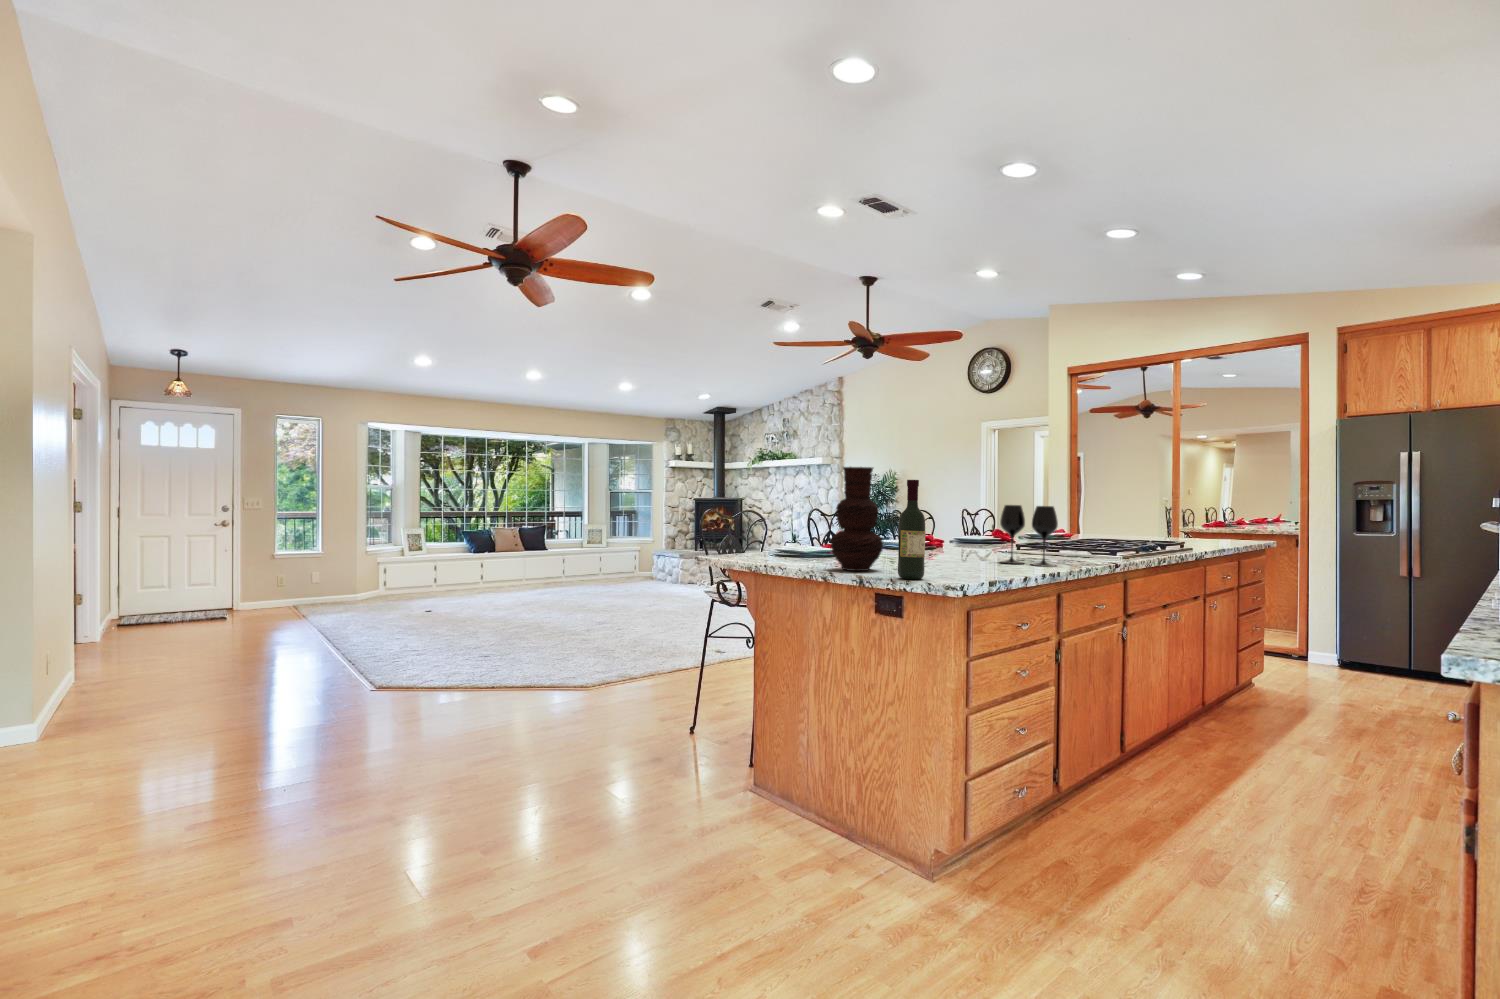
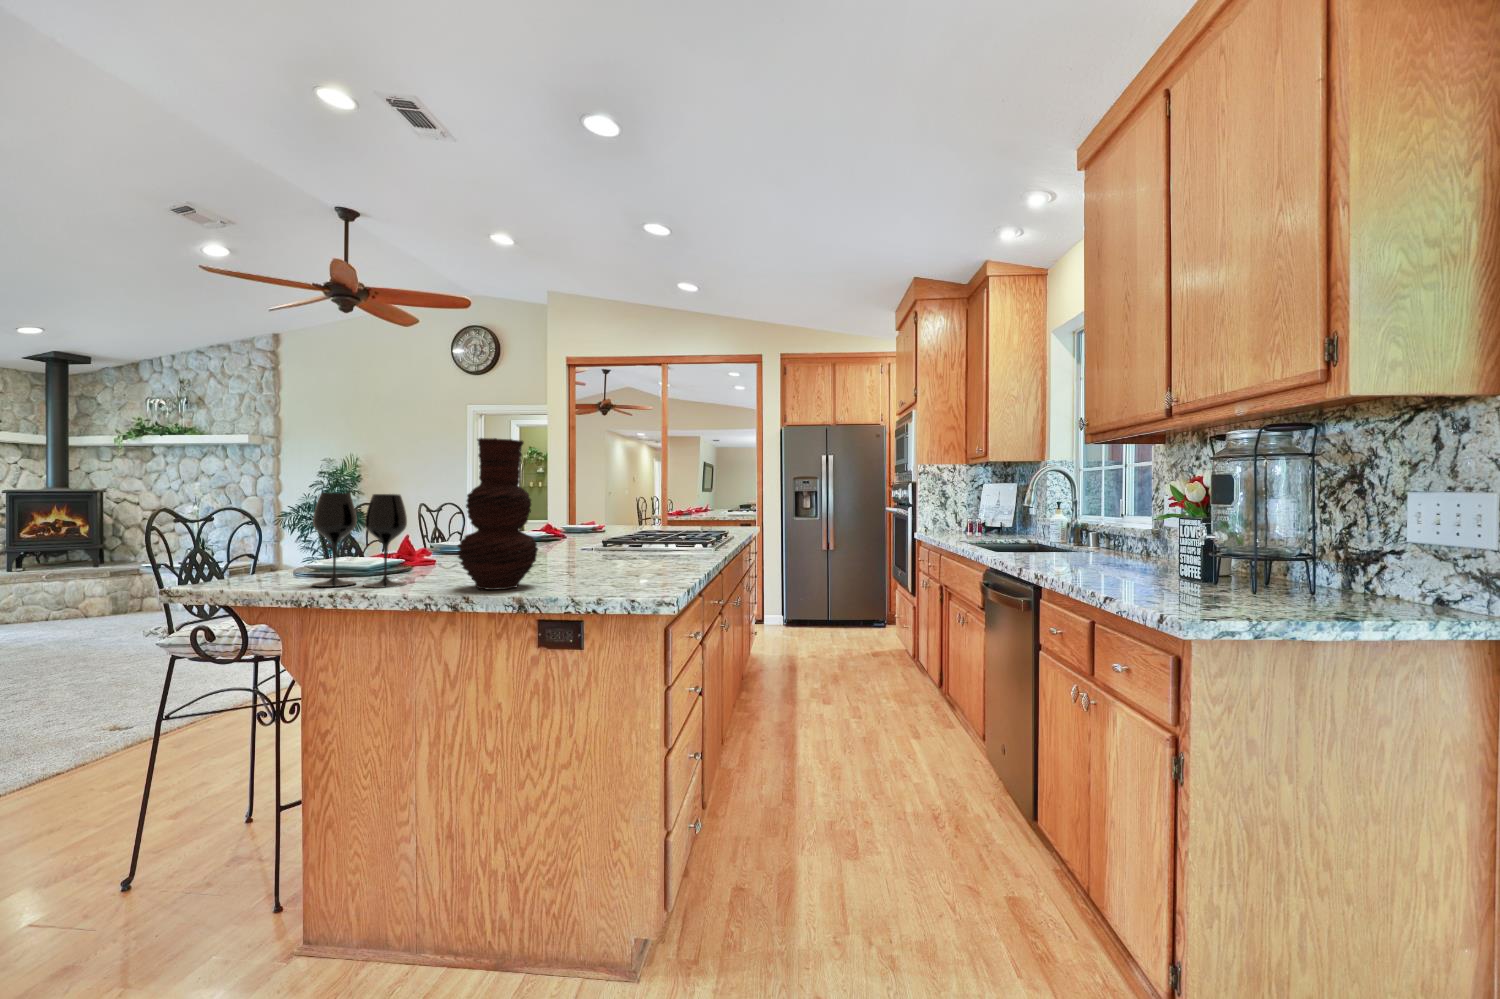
wine bottle: present [898,480,925,579] -> none [585,459,622,594]
wine glass: present [1000,505,1058,567] -> present [311,493,407,588]

